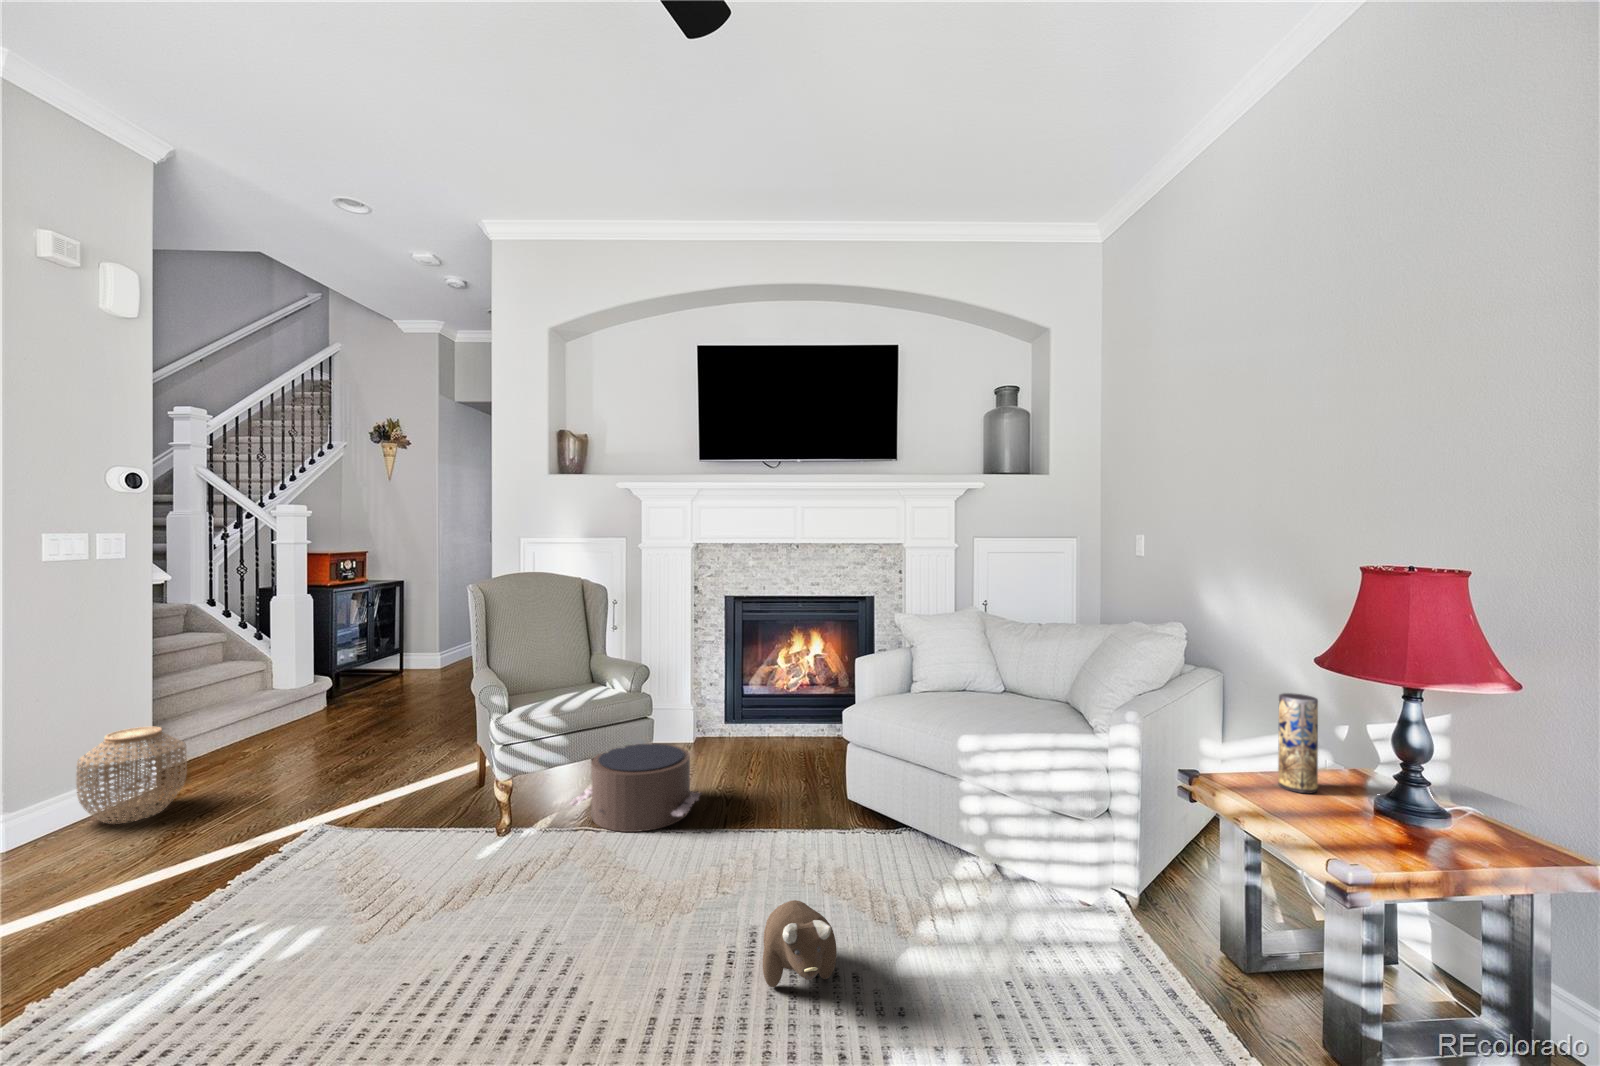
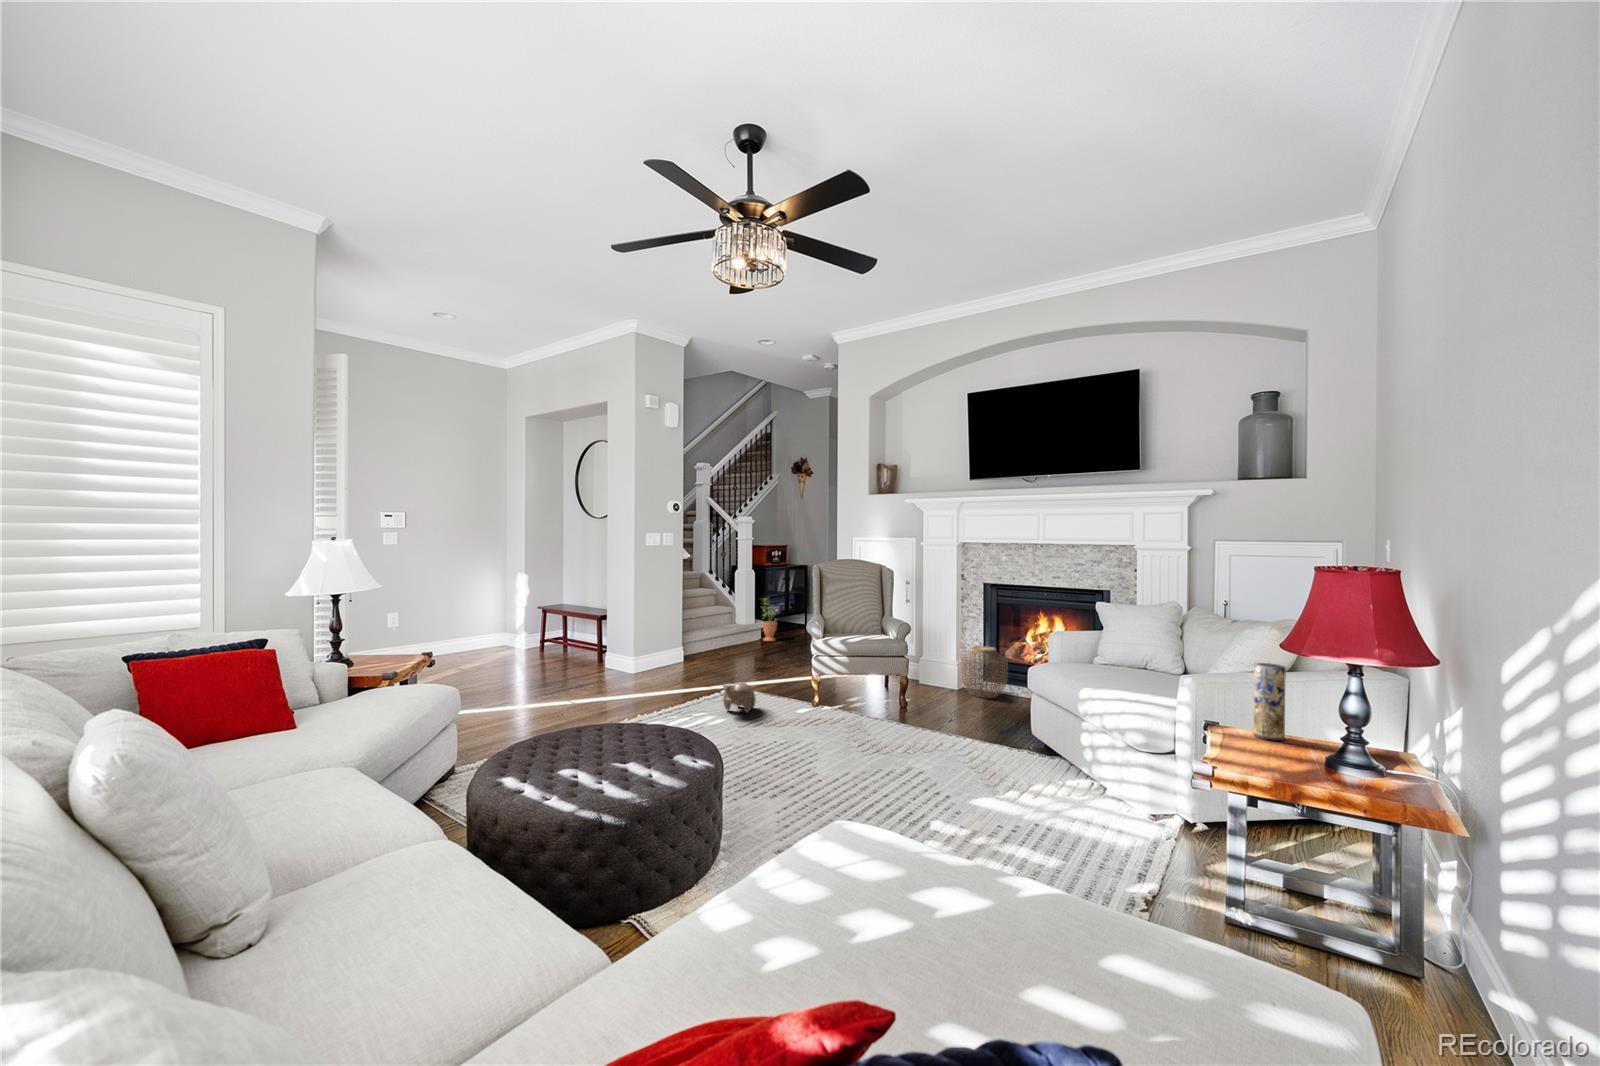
potted plant: none [322,631,359,706] -> present [762,597,777,641]
woven basket: present [76,727,187,823] -> present [961,646,1008,698]
pouf: present [570,744,701,832] -> none [846,673,928,723]
plush toy: present [763,900,837,987] -> present [723,682,756,712]

